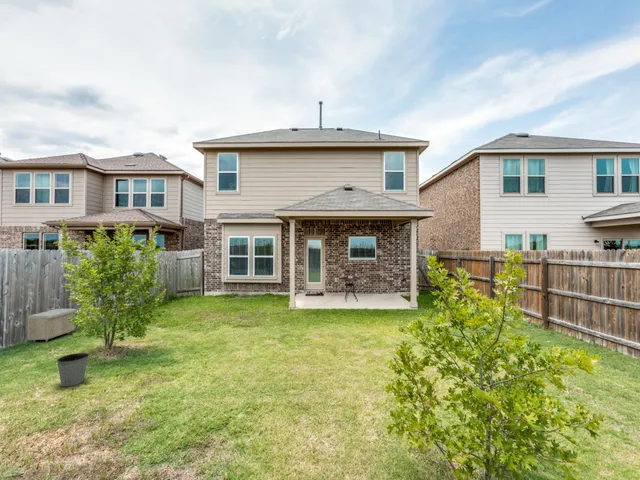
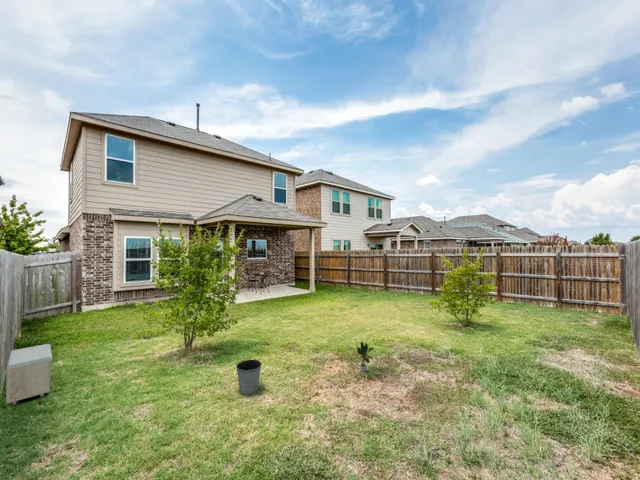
potted plant: none [136,372,173,417] -> present [356,342,374,372]

